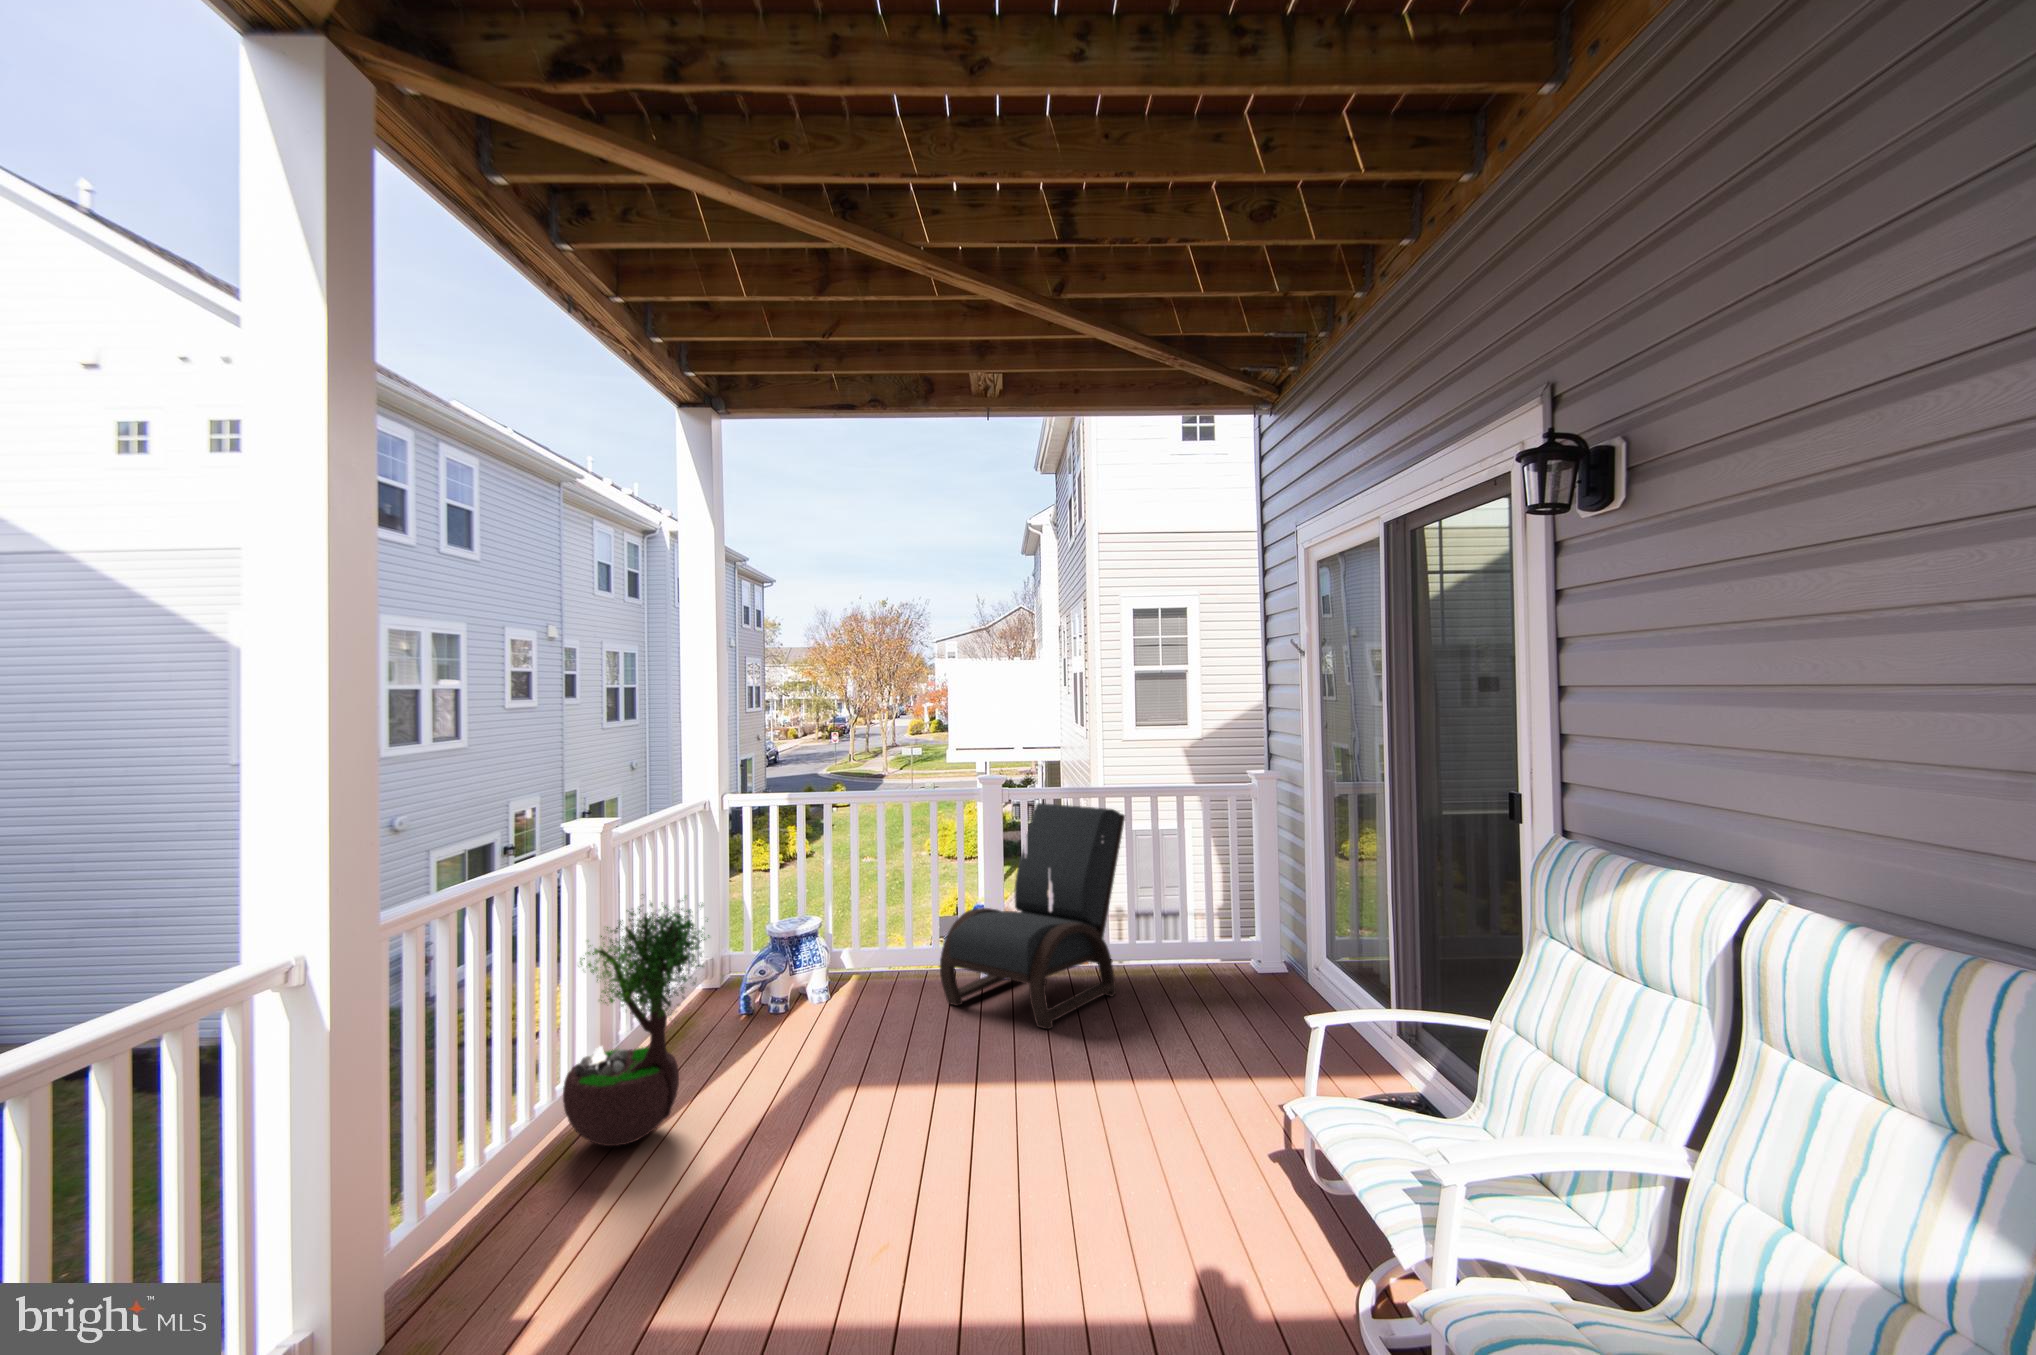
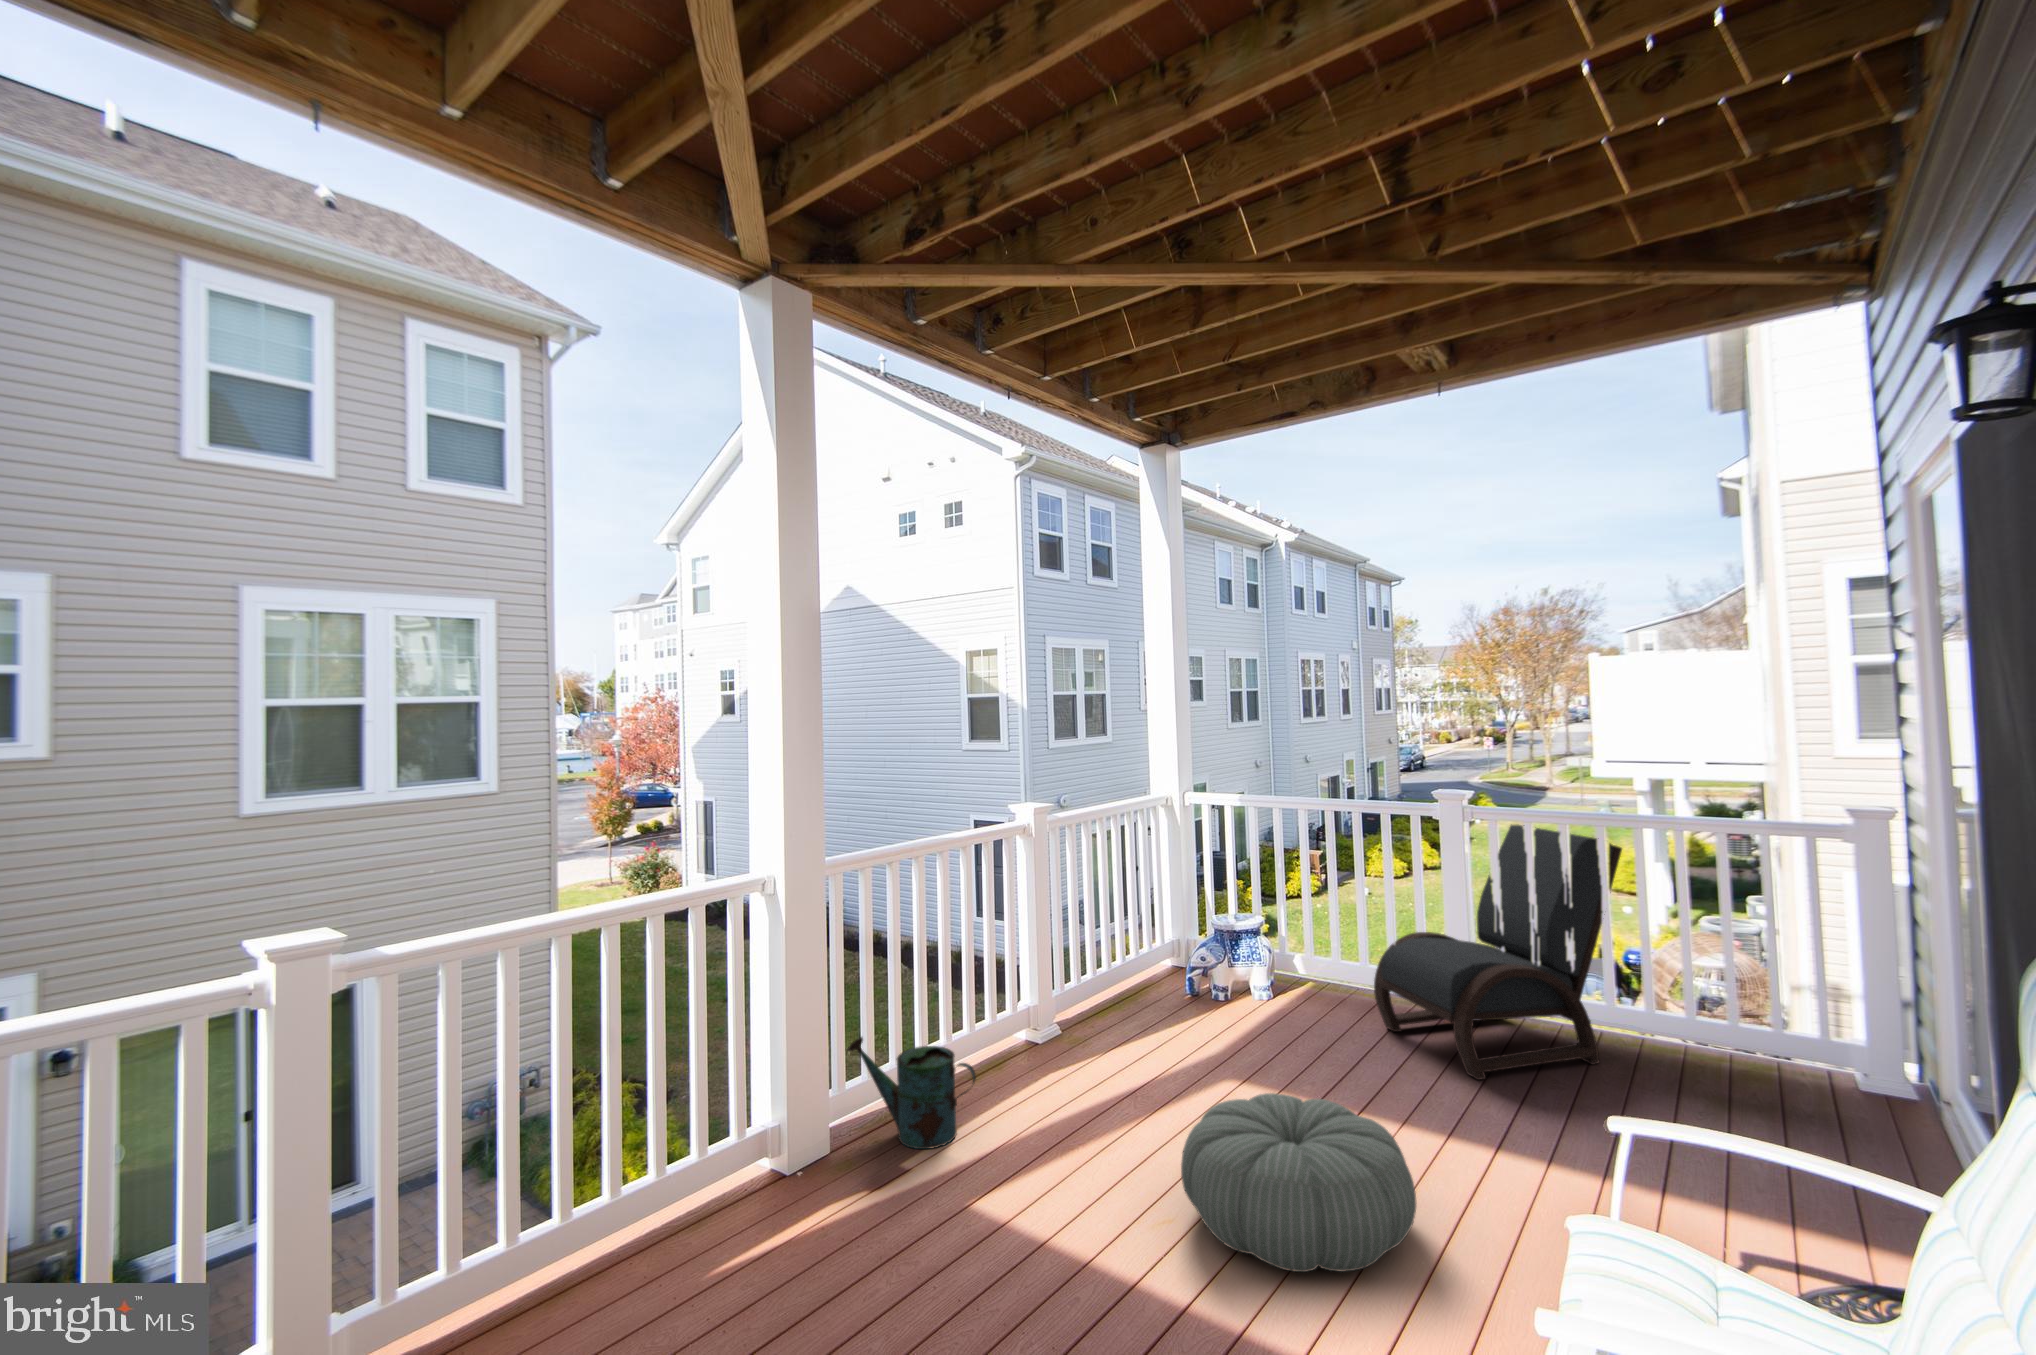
potted tree: present [563,894,709,1146] -> none [988,868,1102,1073]
pouf: none [898,1073,1113,1240] -> present [1181,1093,1416,1272]
watering can: none [409,1139,613,1283] -> present [847,1037,976,1149]

